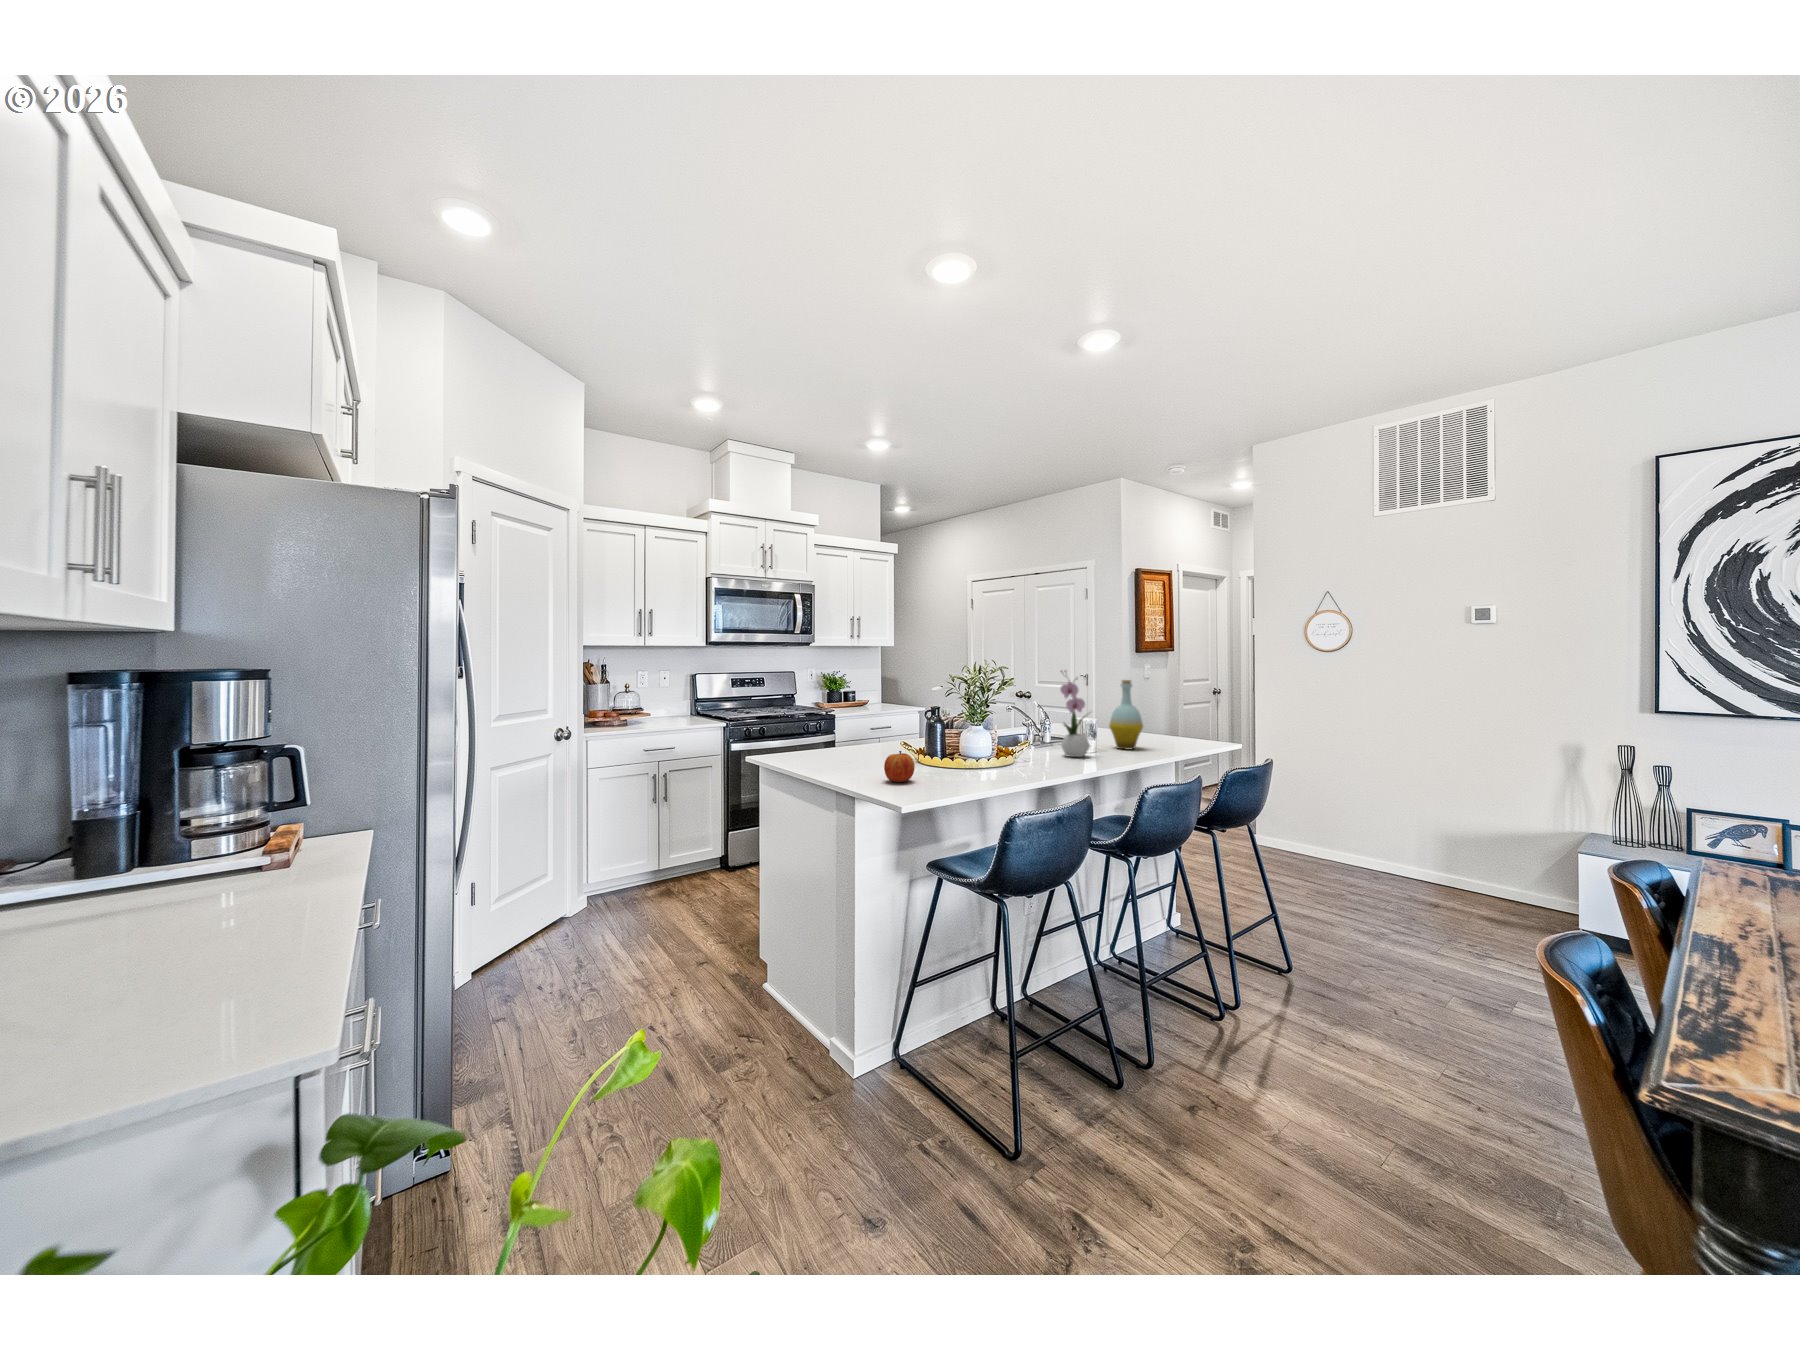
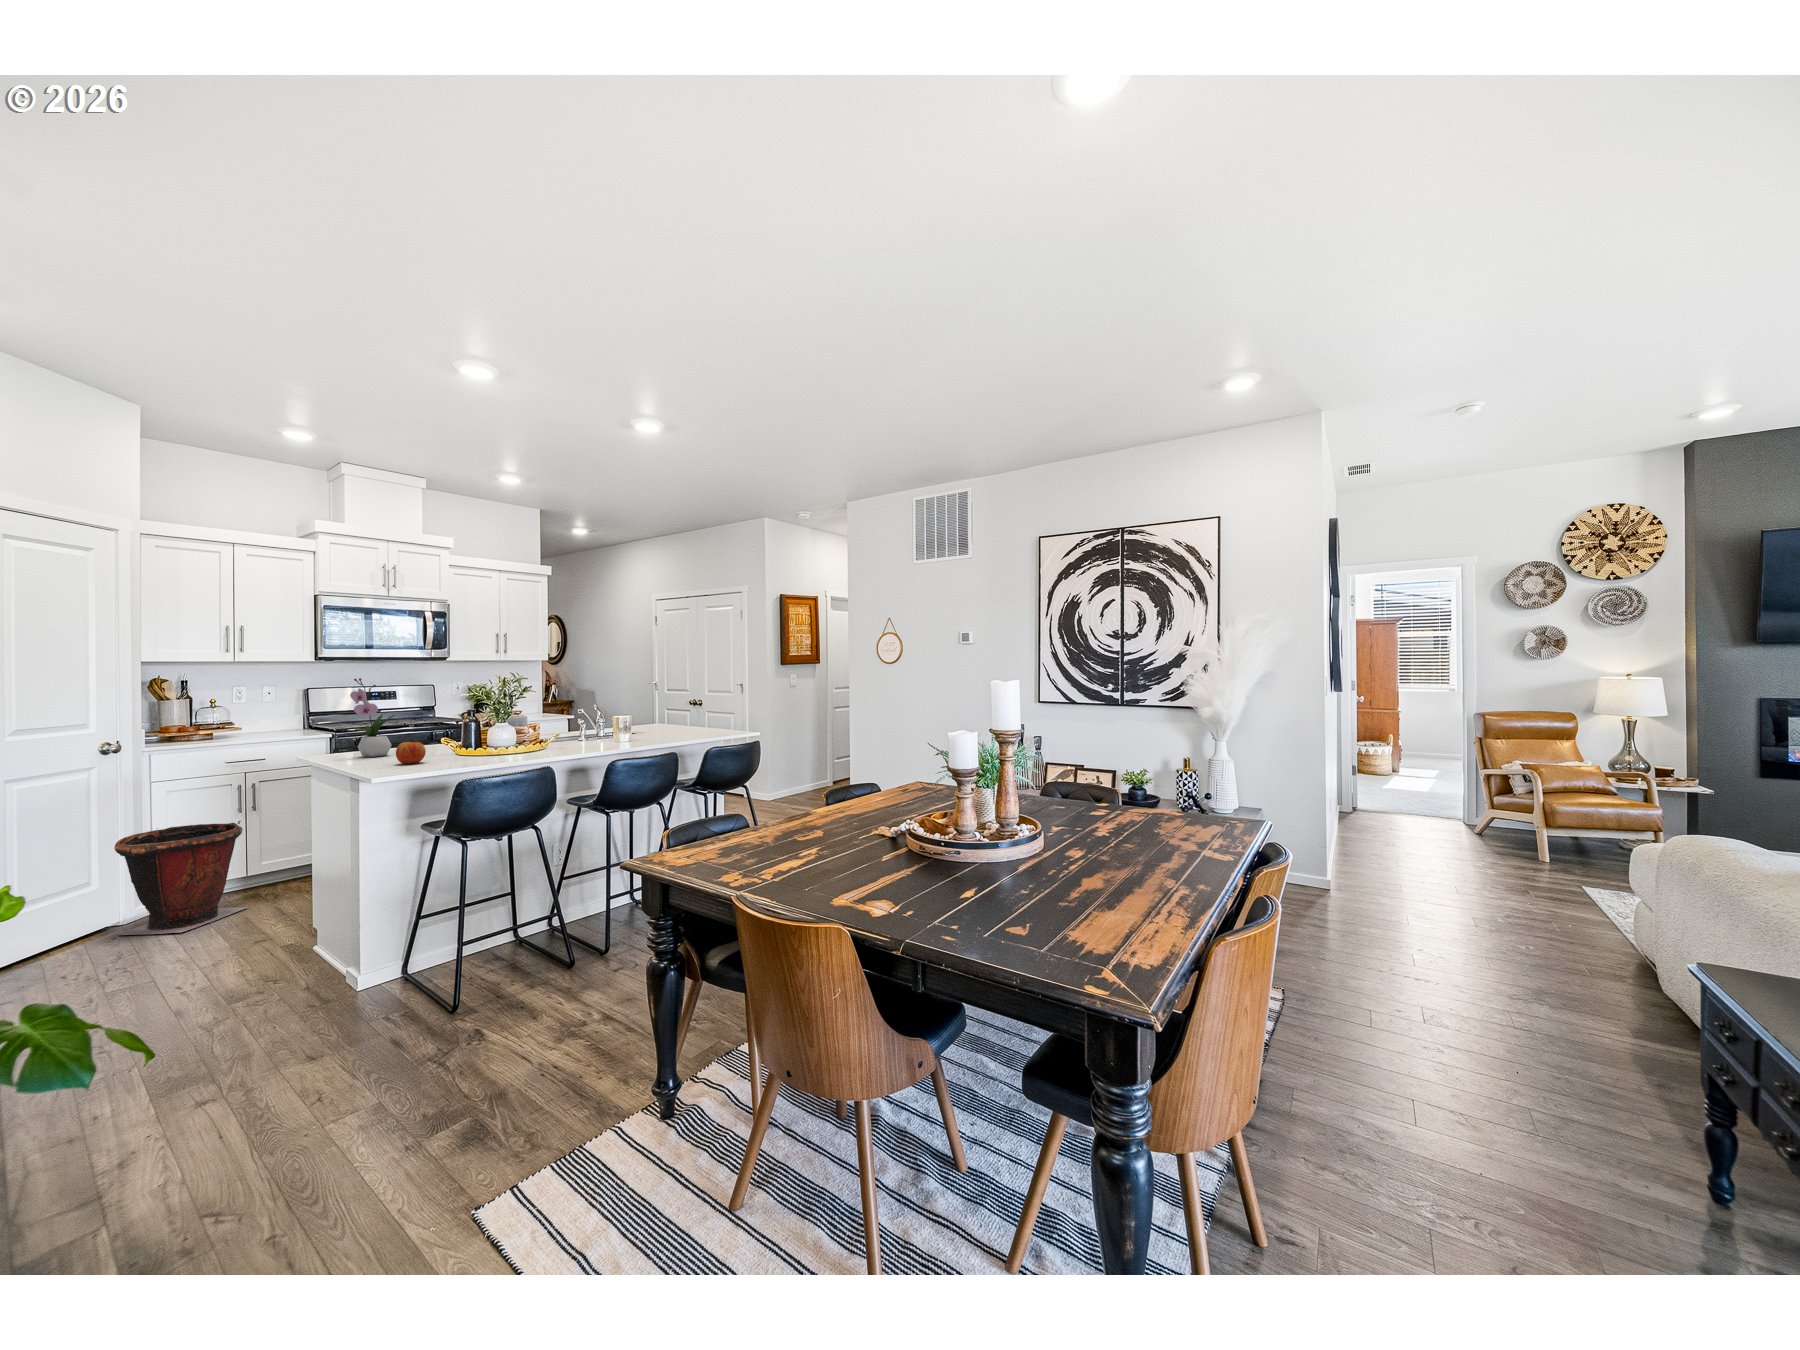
flower arrangement: present [1060,671,1090,757] -> present [350,678,394,757]
bottle: present [1109,680,1143,749] -> none [654,685,681,738]
trash can: none [569,809,672,935] -> present [115,821,247,935]

